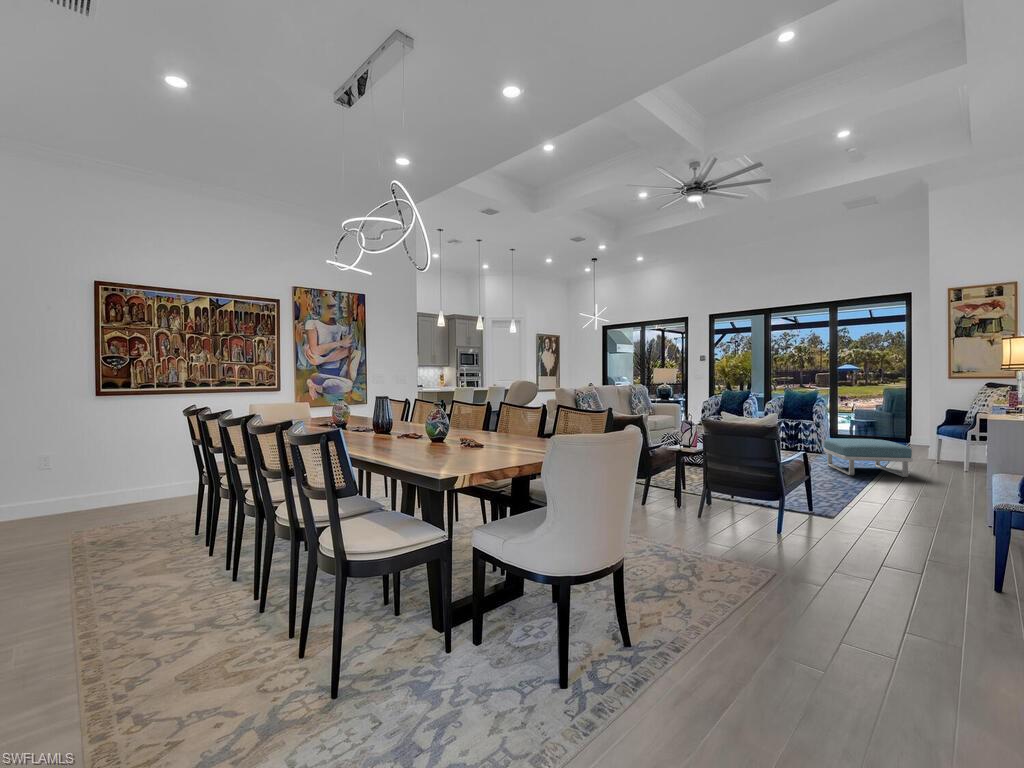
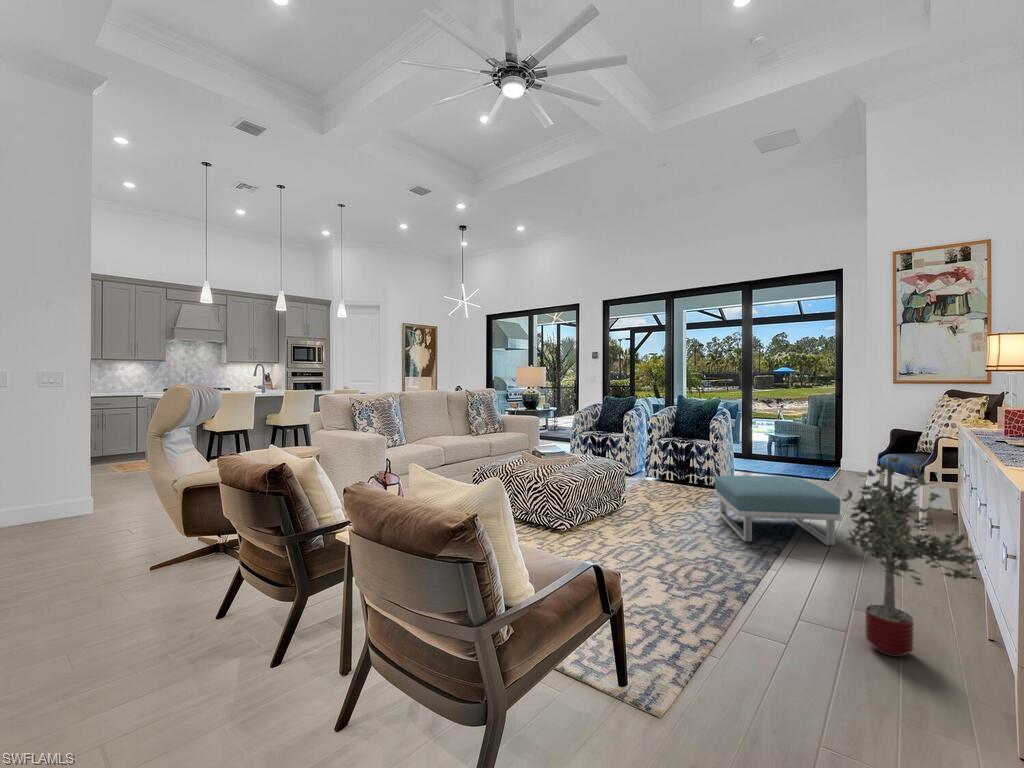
potted tree: none [913,412,982,509] -> present [843,457,980,657]

